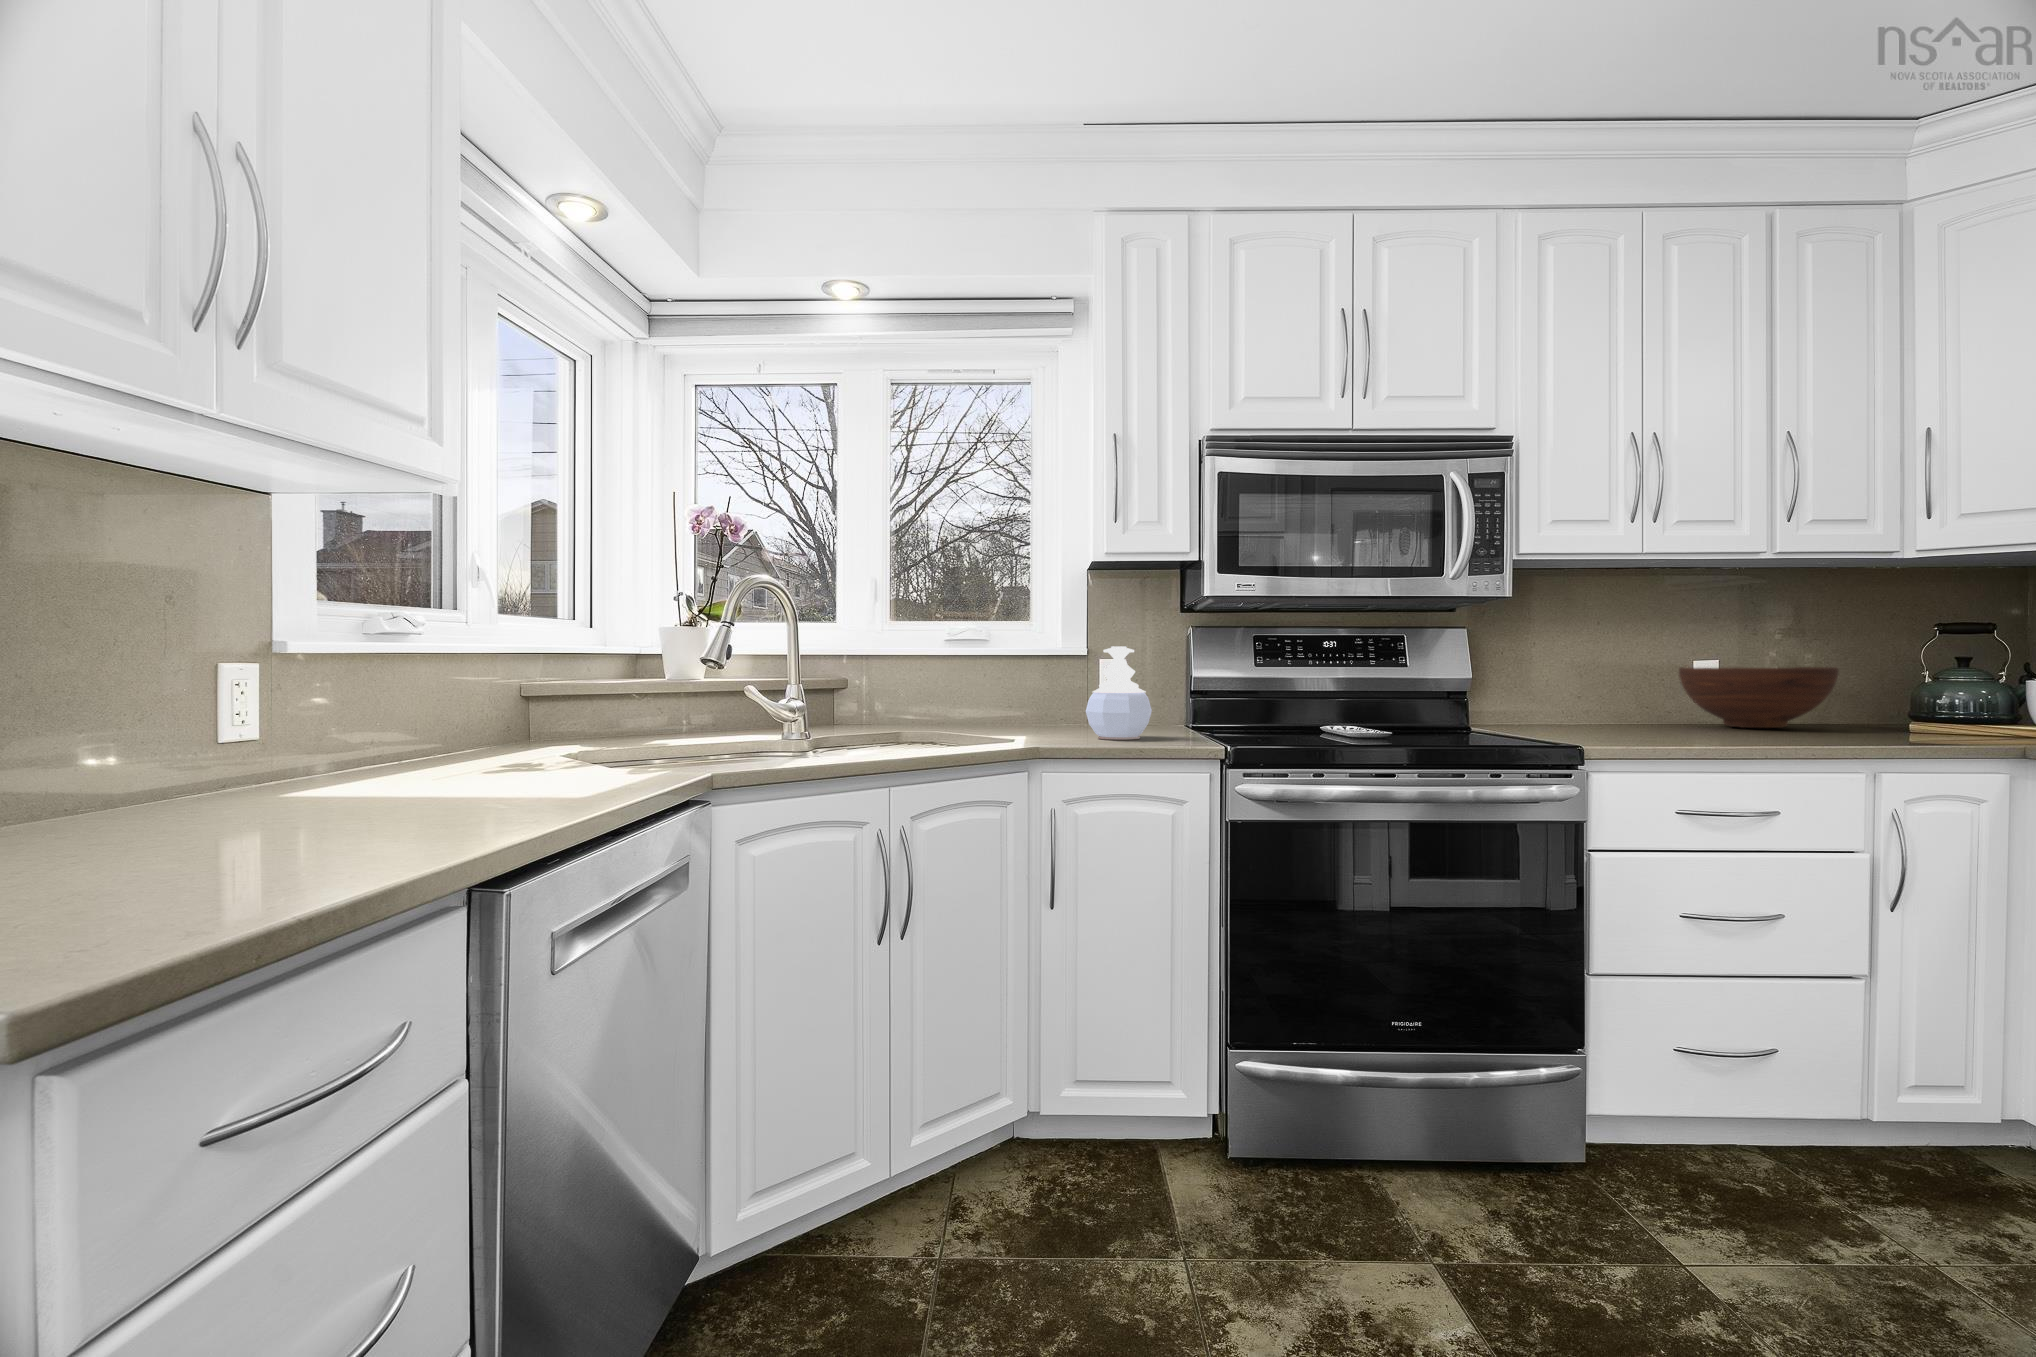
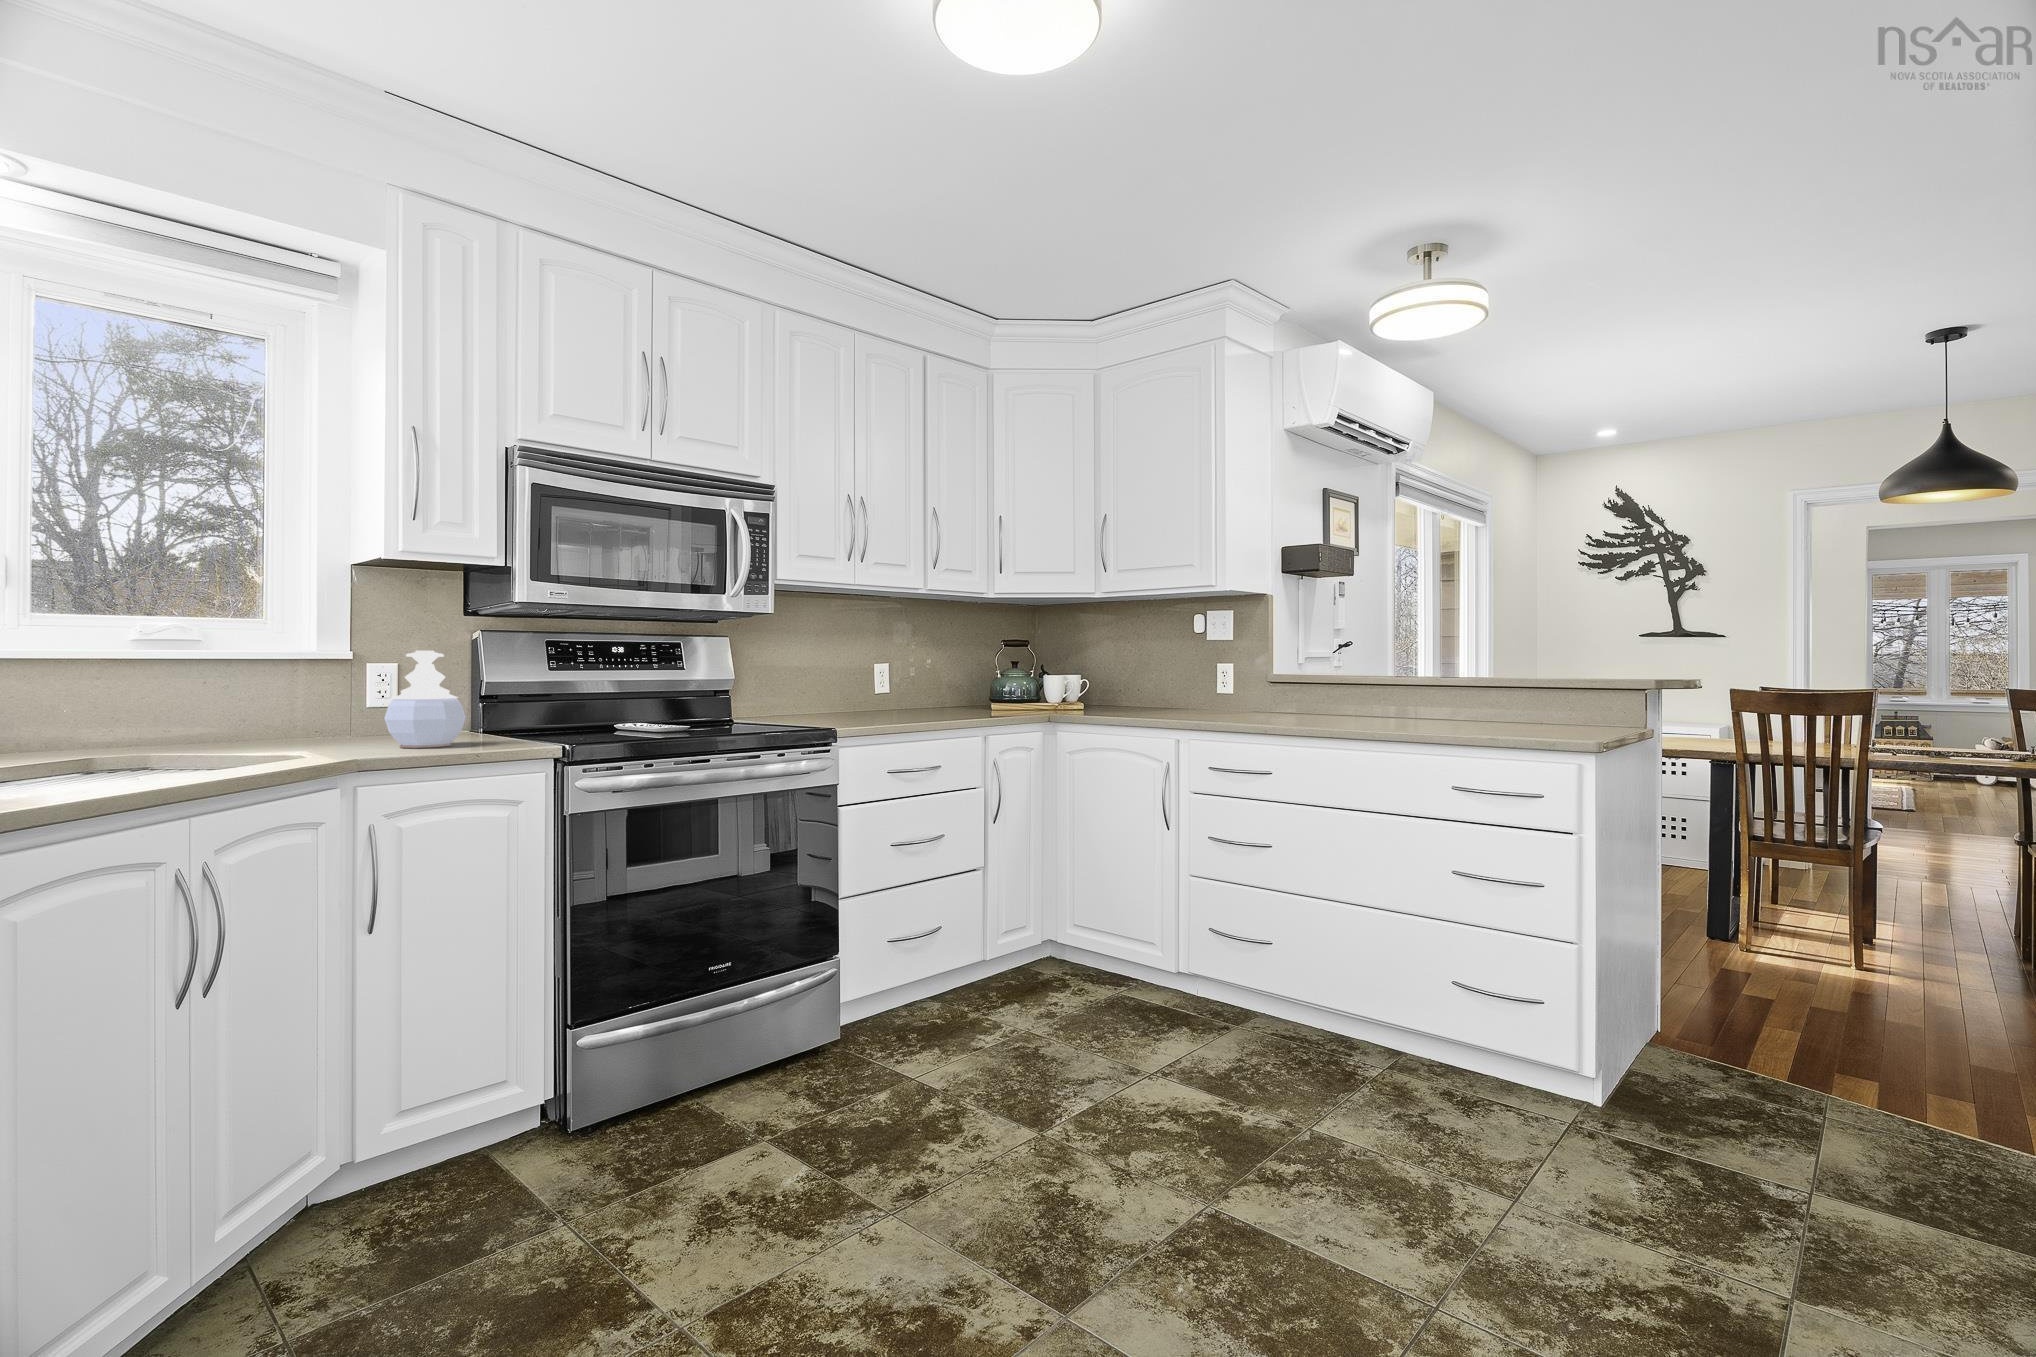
fruit bowl: present [1678,667,1839,728] -> none [863,670,954,712]

